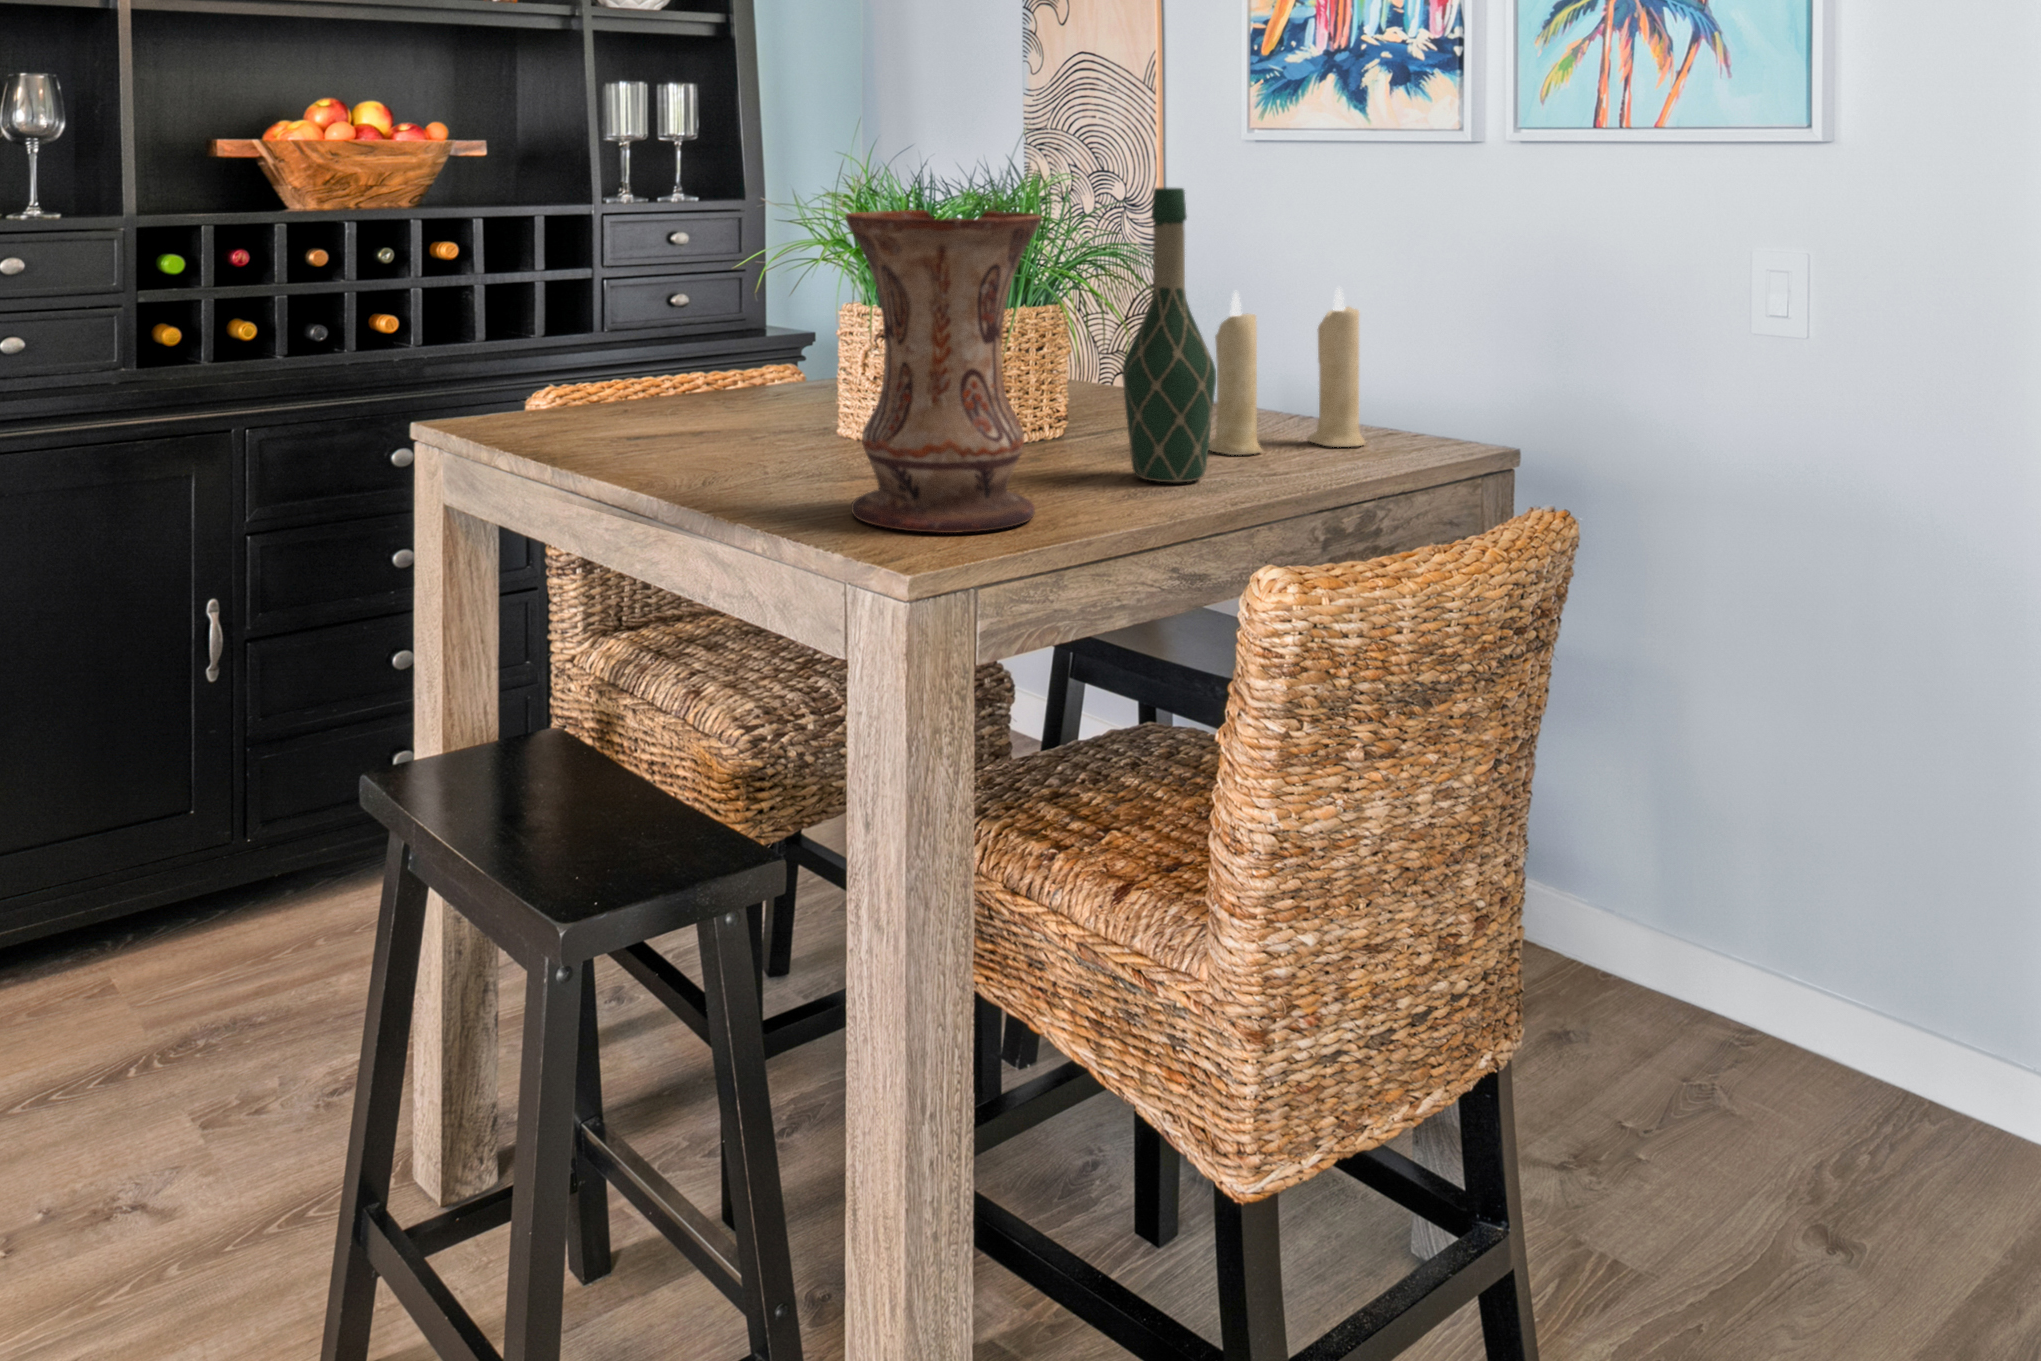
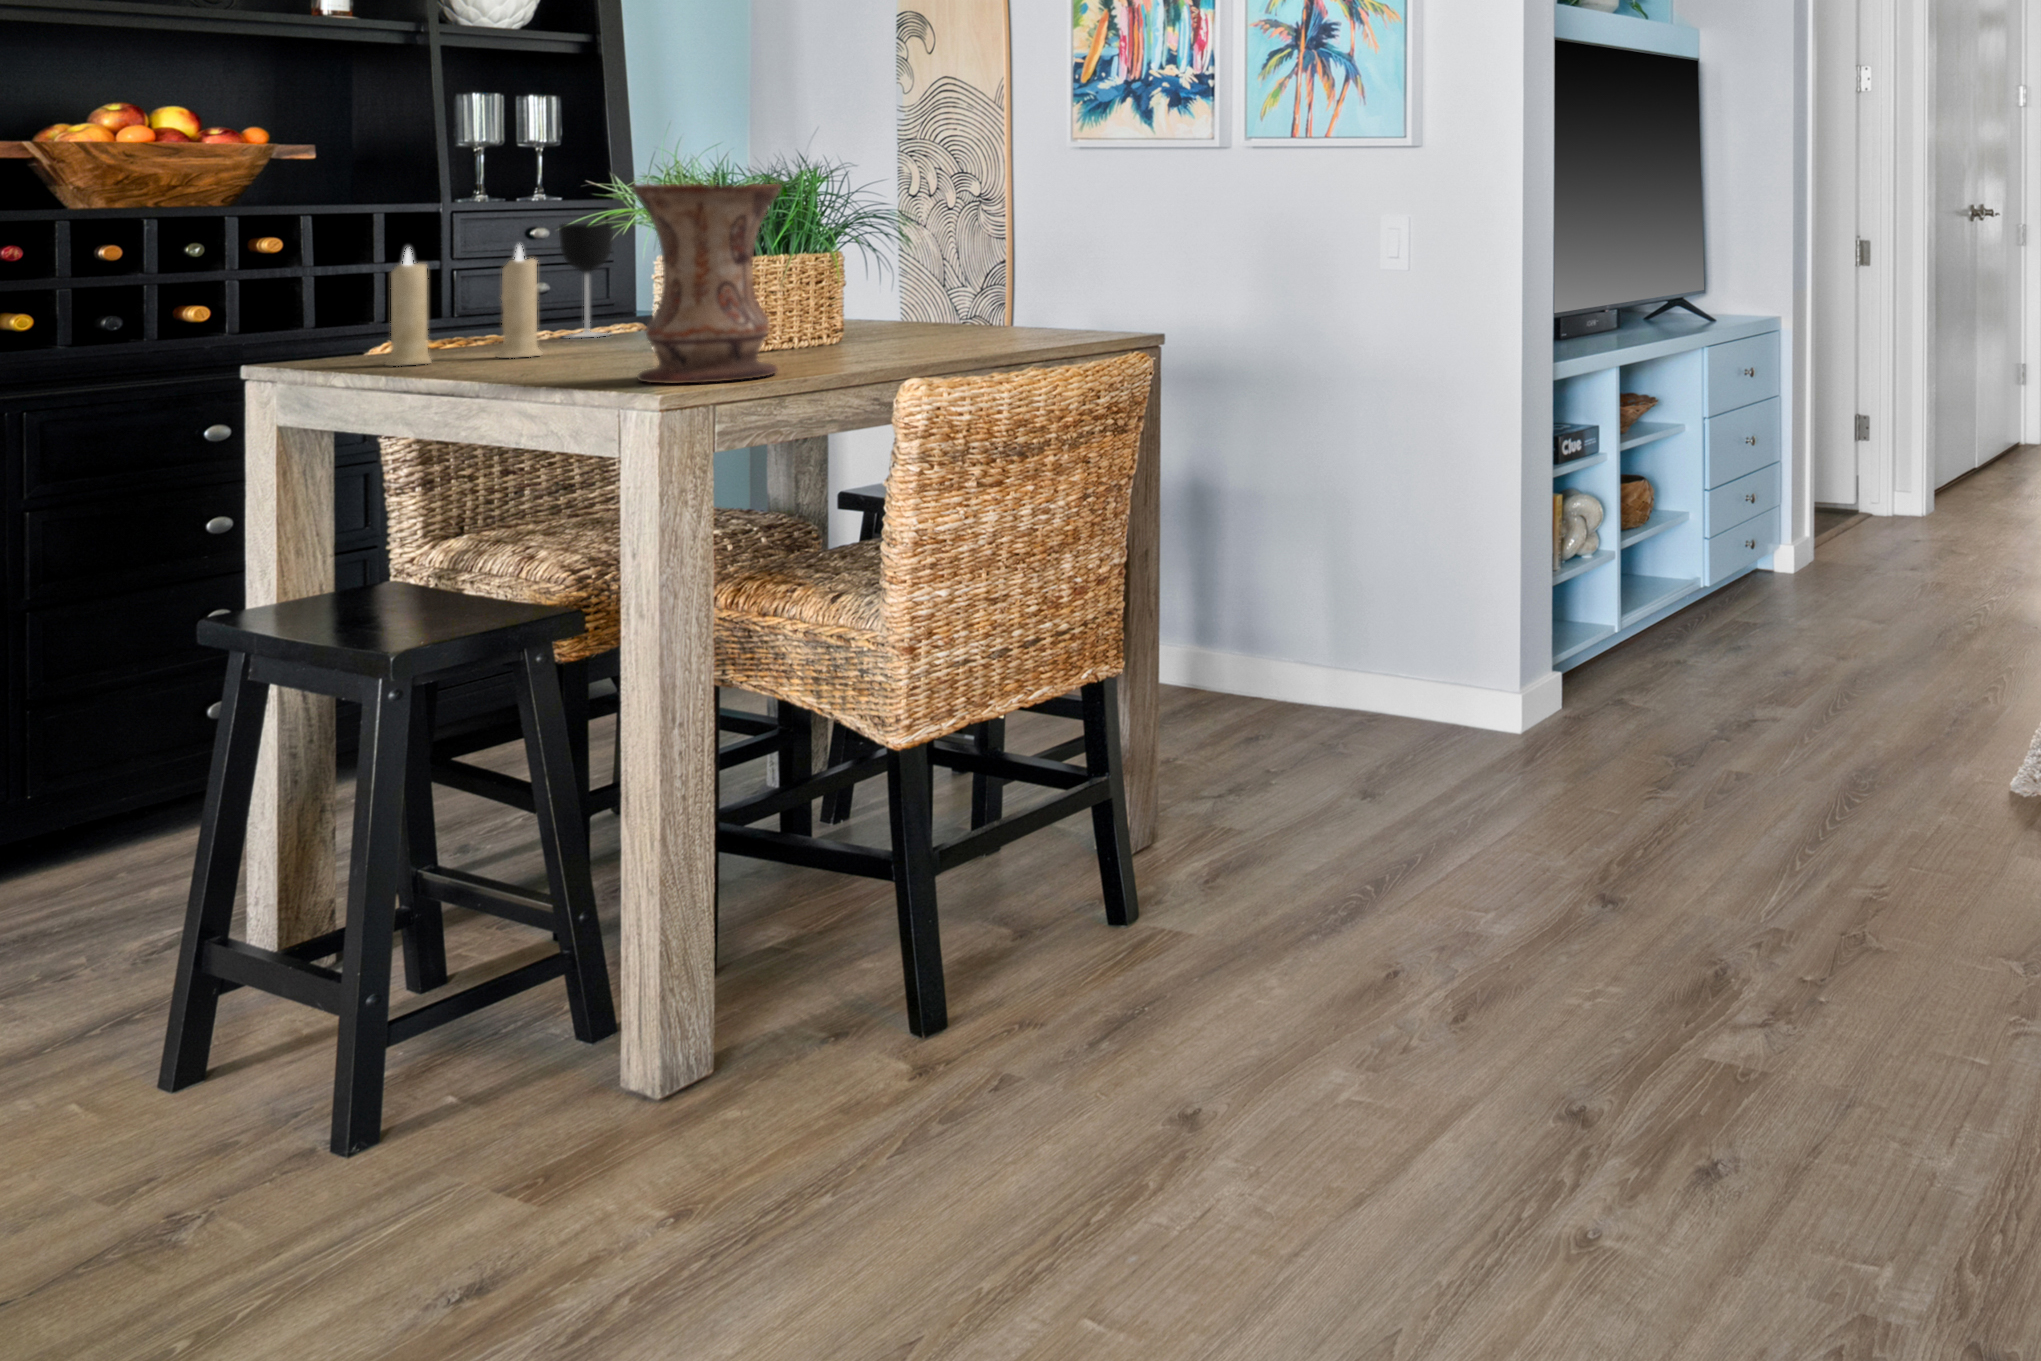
wine bottle: present [1122,188,1216,482] -> none [861,170,929,357]
wine glass: none [721,245,778,394] -> present [559,223,614,338]
candle: present [1209,288,1365,455] -> present [386,245,542,366]

